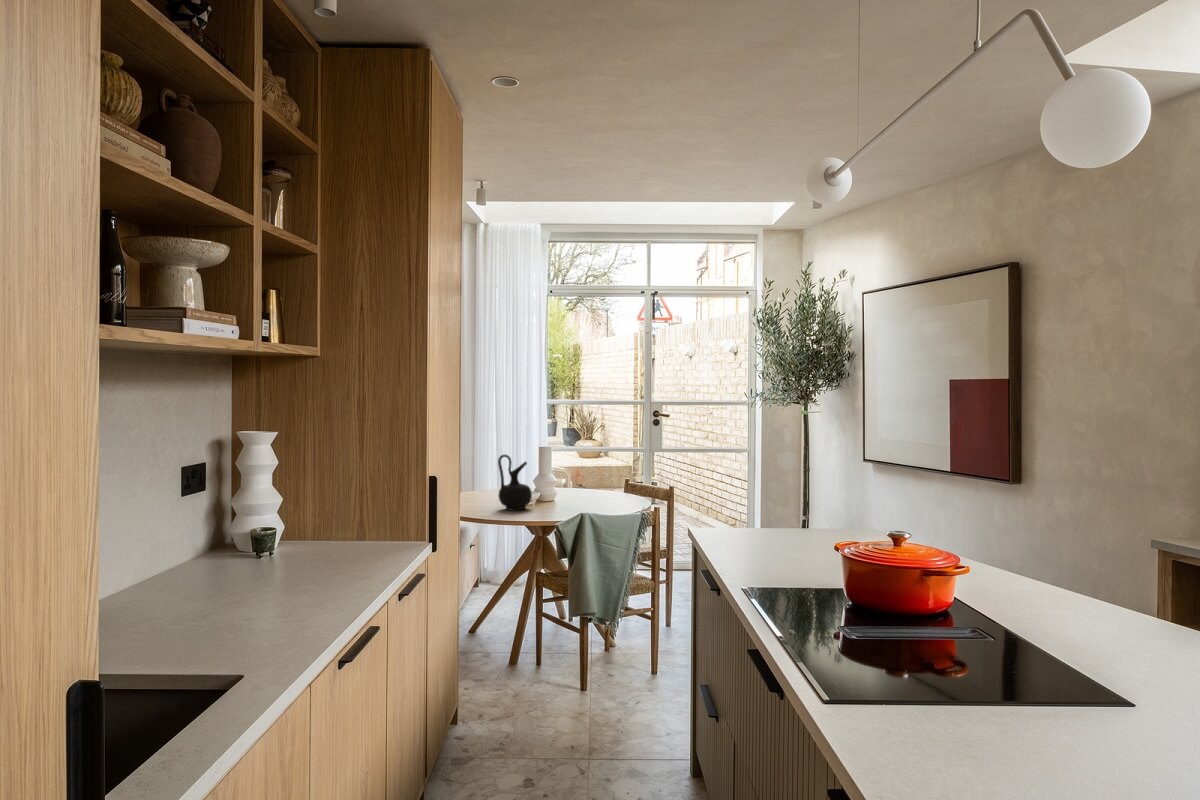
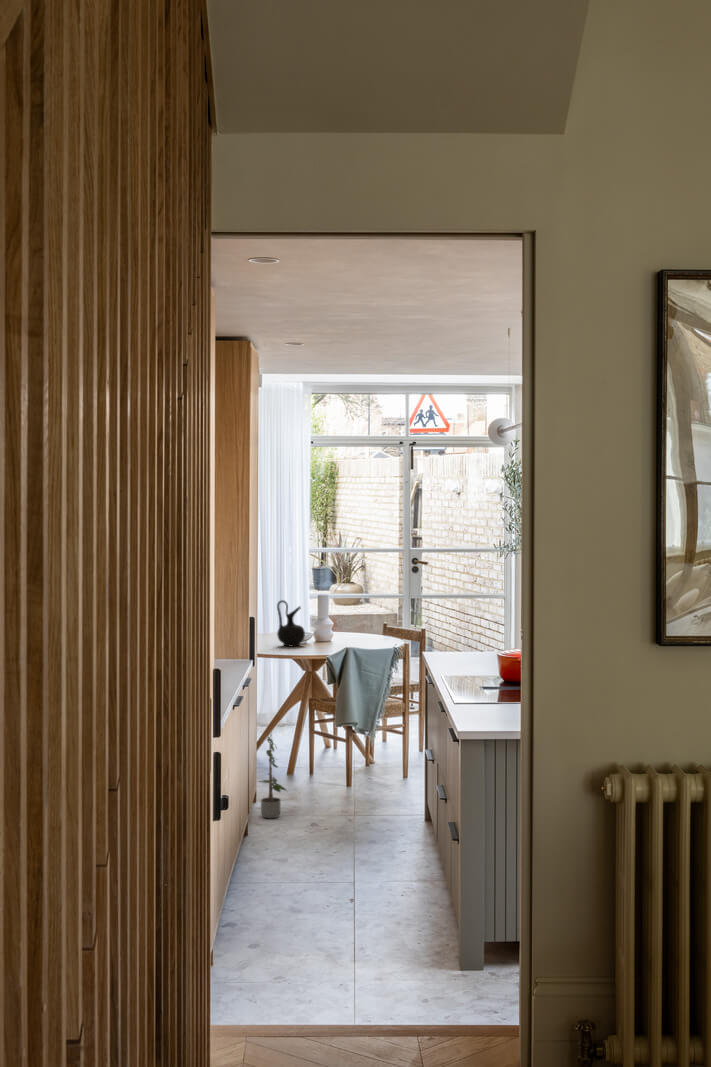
potted plant: none [452,639,501,773] -> present [260,734,286,818]

